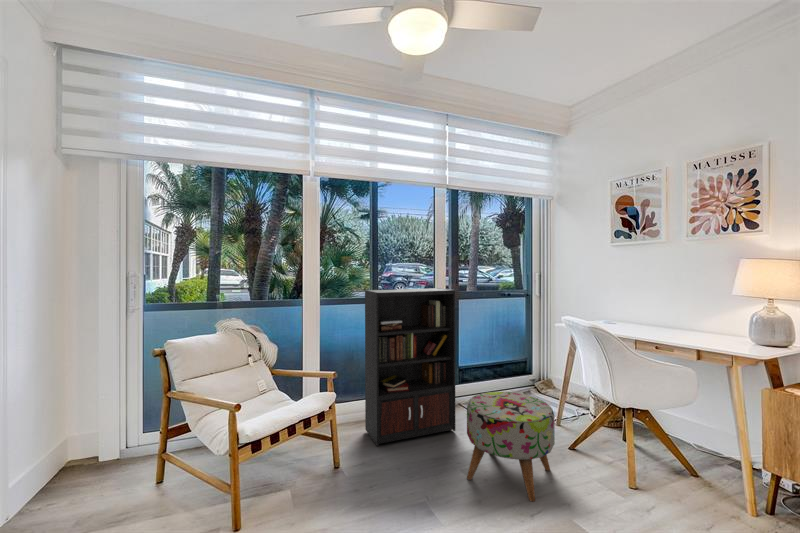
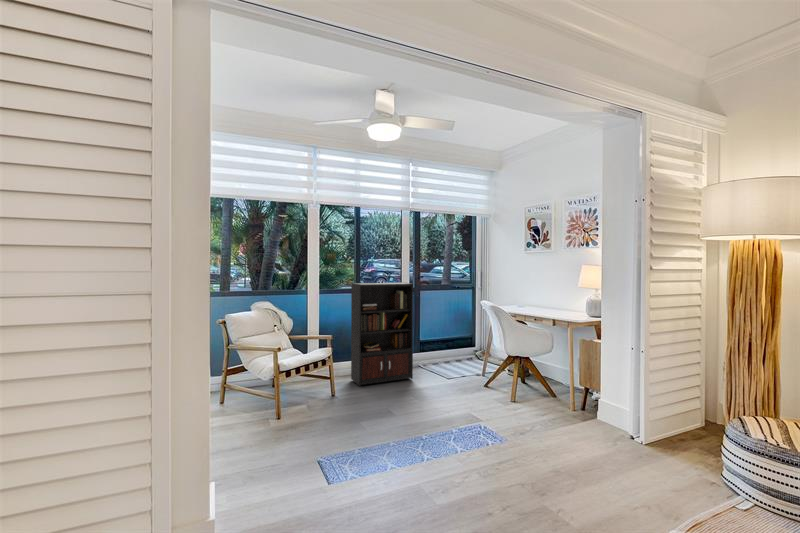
ottoman: present [467,392,555,502] -> none [416,349,469,407]

